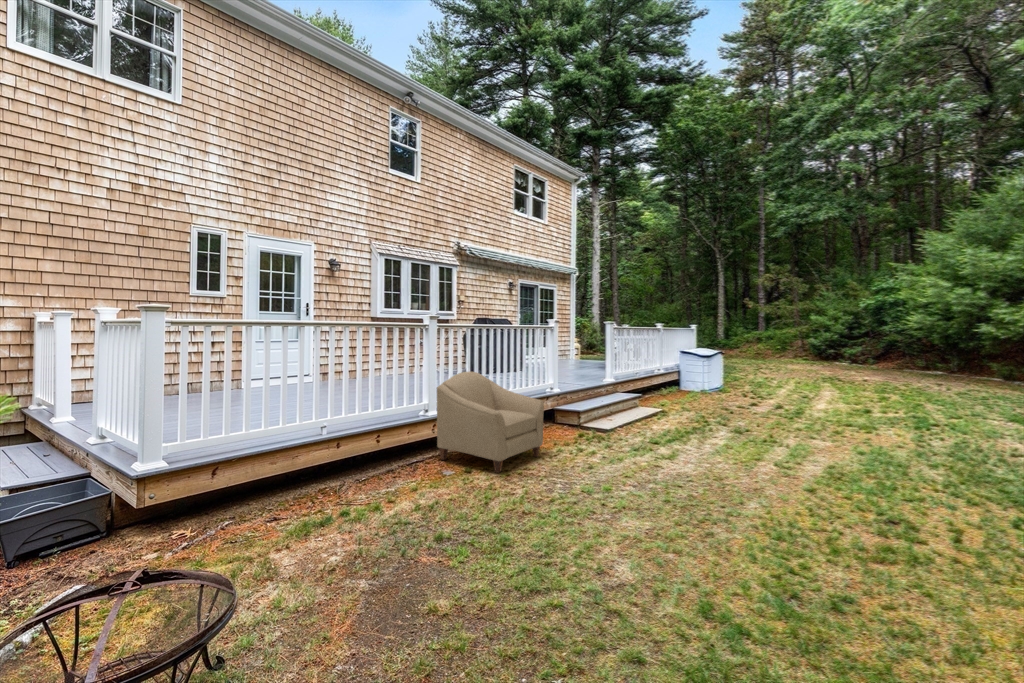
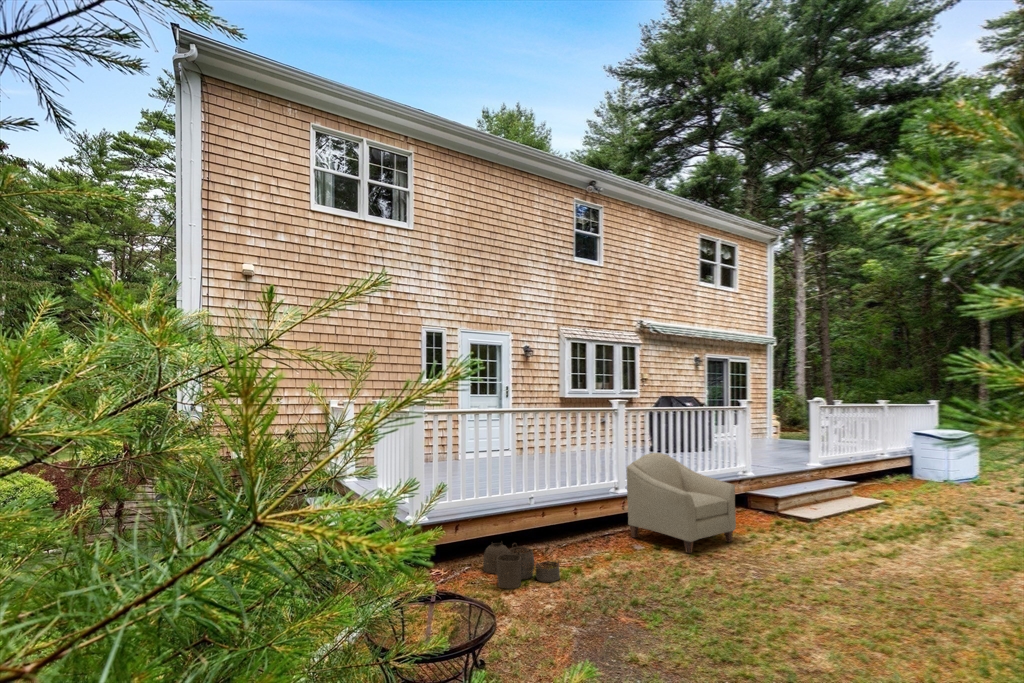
woven basket: none [254,484,352,544] -> present [483,543,560,589]

